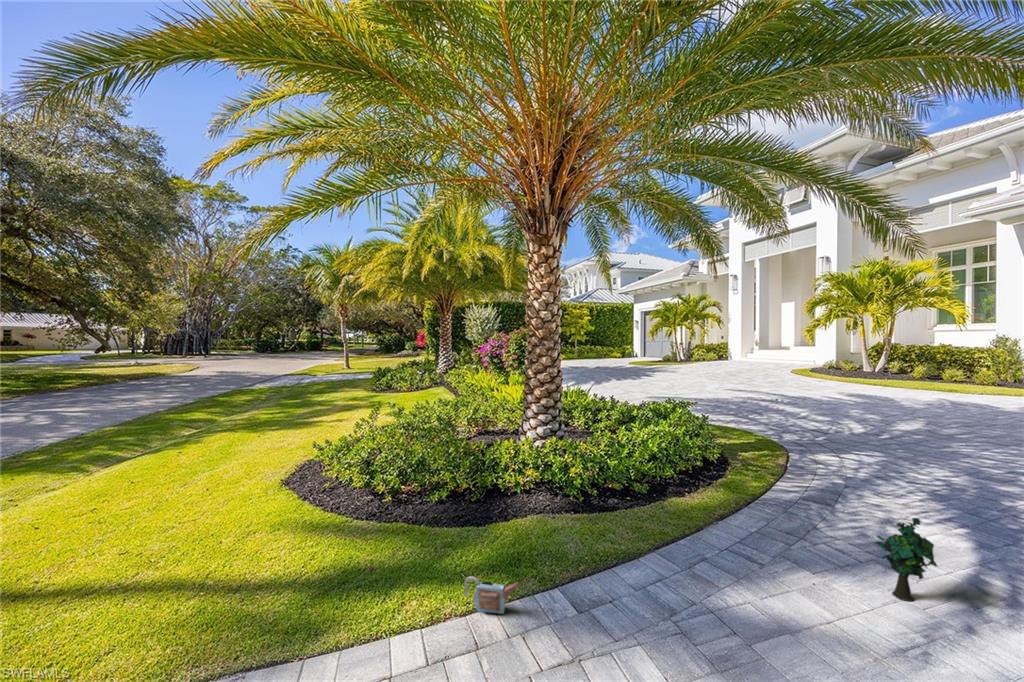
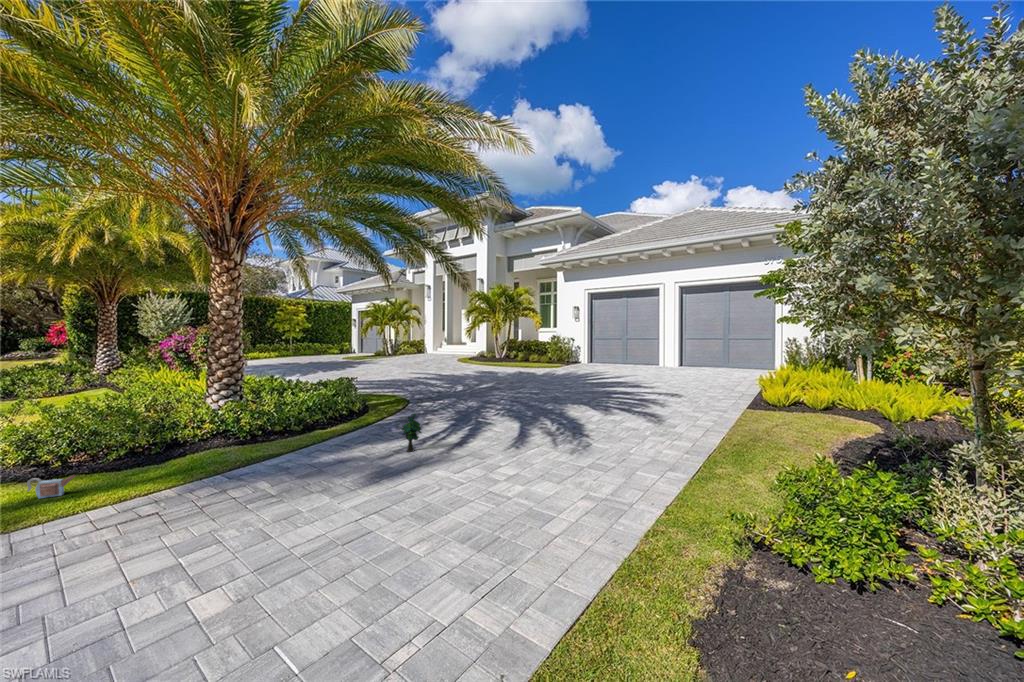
watering can: present [464,577,520,614] -> present [27,475,76,498]

